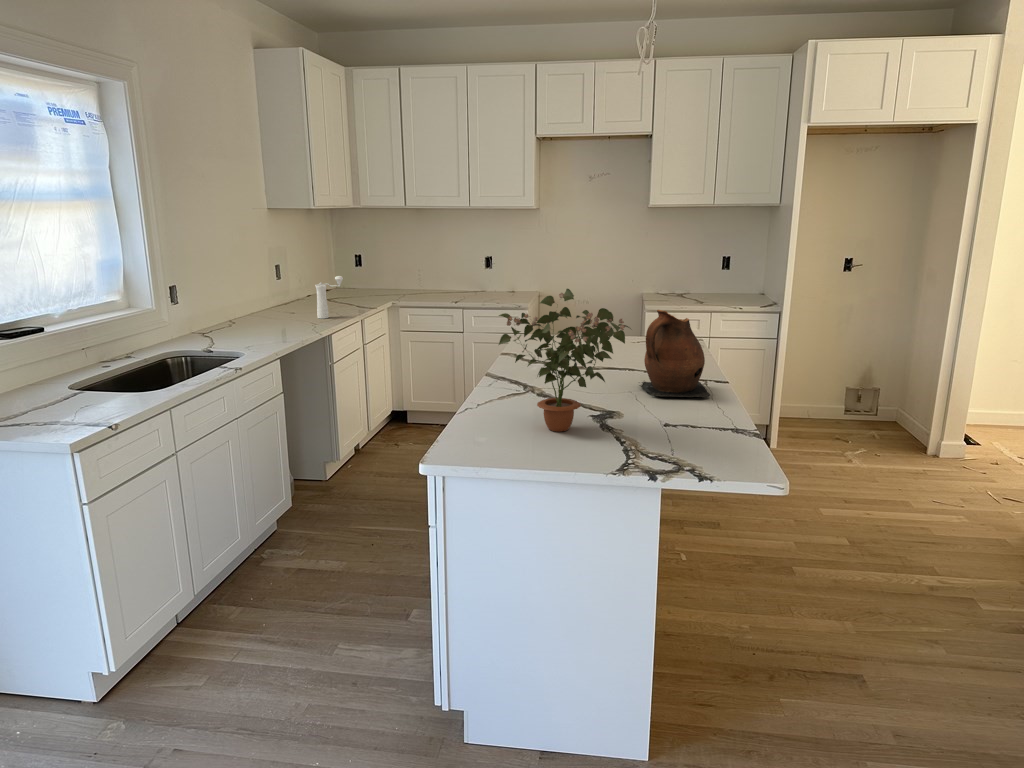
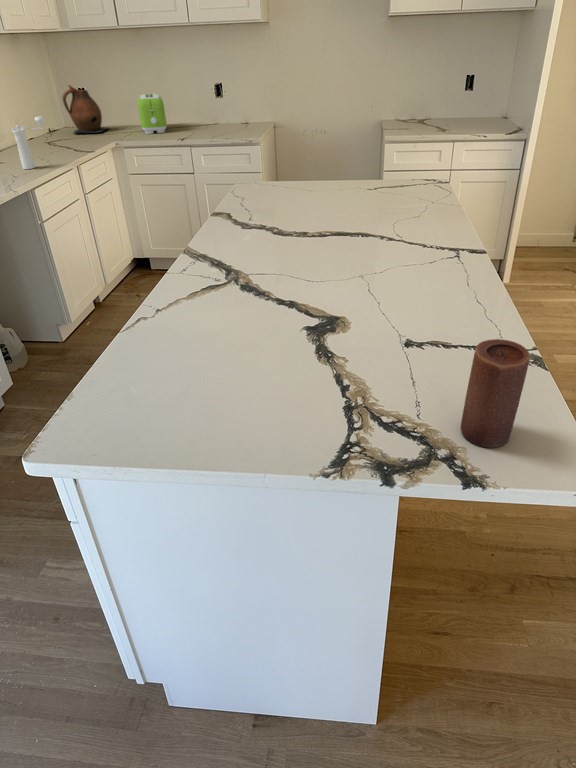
toaster: none [413,262,438,295] -> present [138,94,167,134]
potted plant: present [499,289,631,432] -> none [150,138,359,365]
ceramic pitcher: present [639,310,710,398] -> present [62,85,108,133]
candle: none [699,401,734,467] -> present [461,339,530,448]

